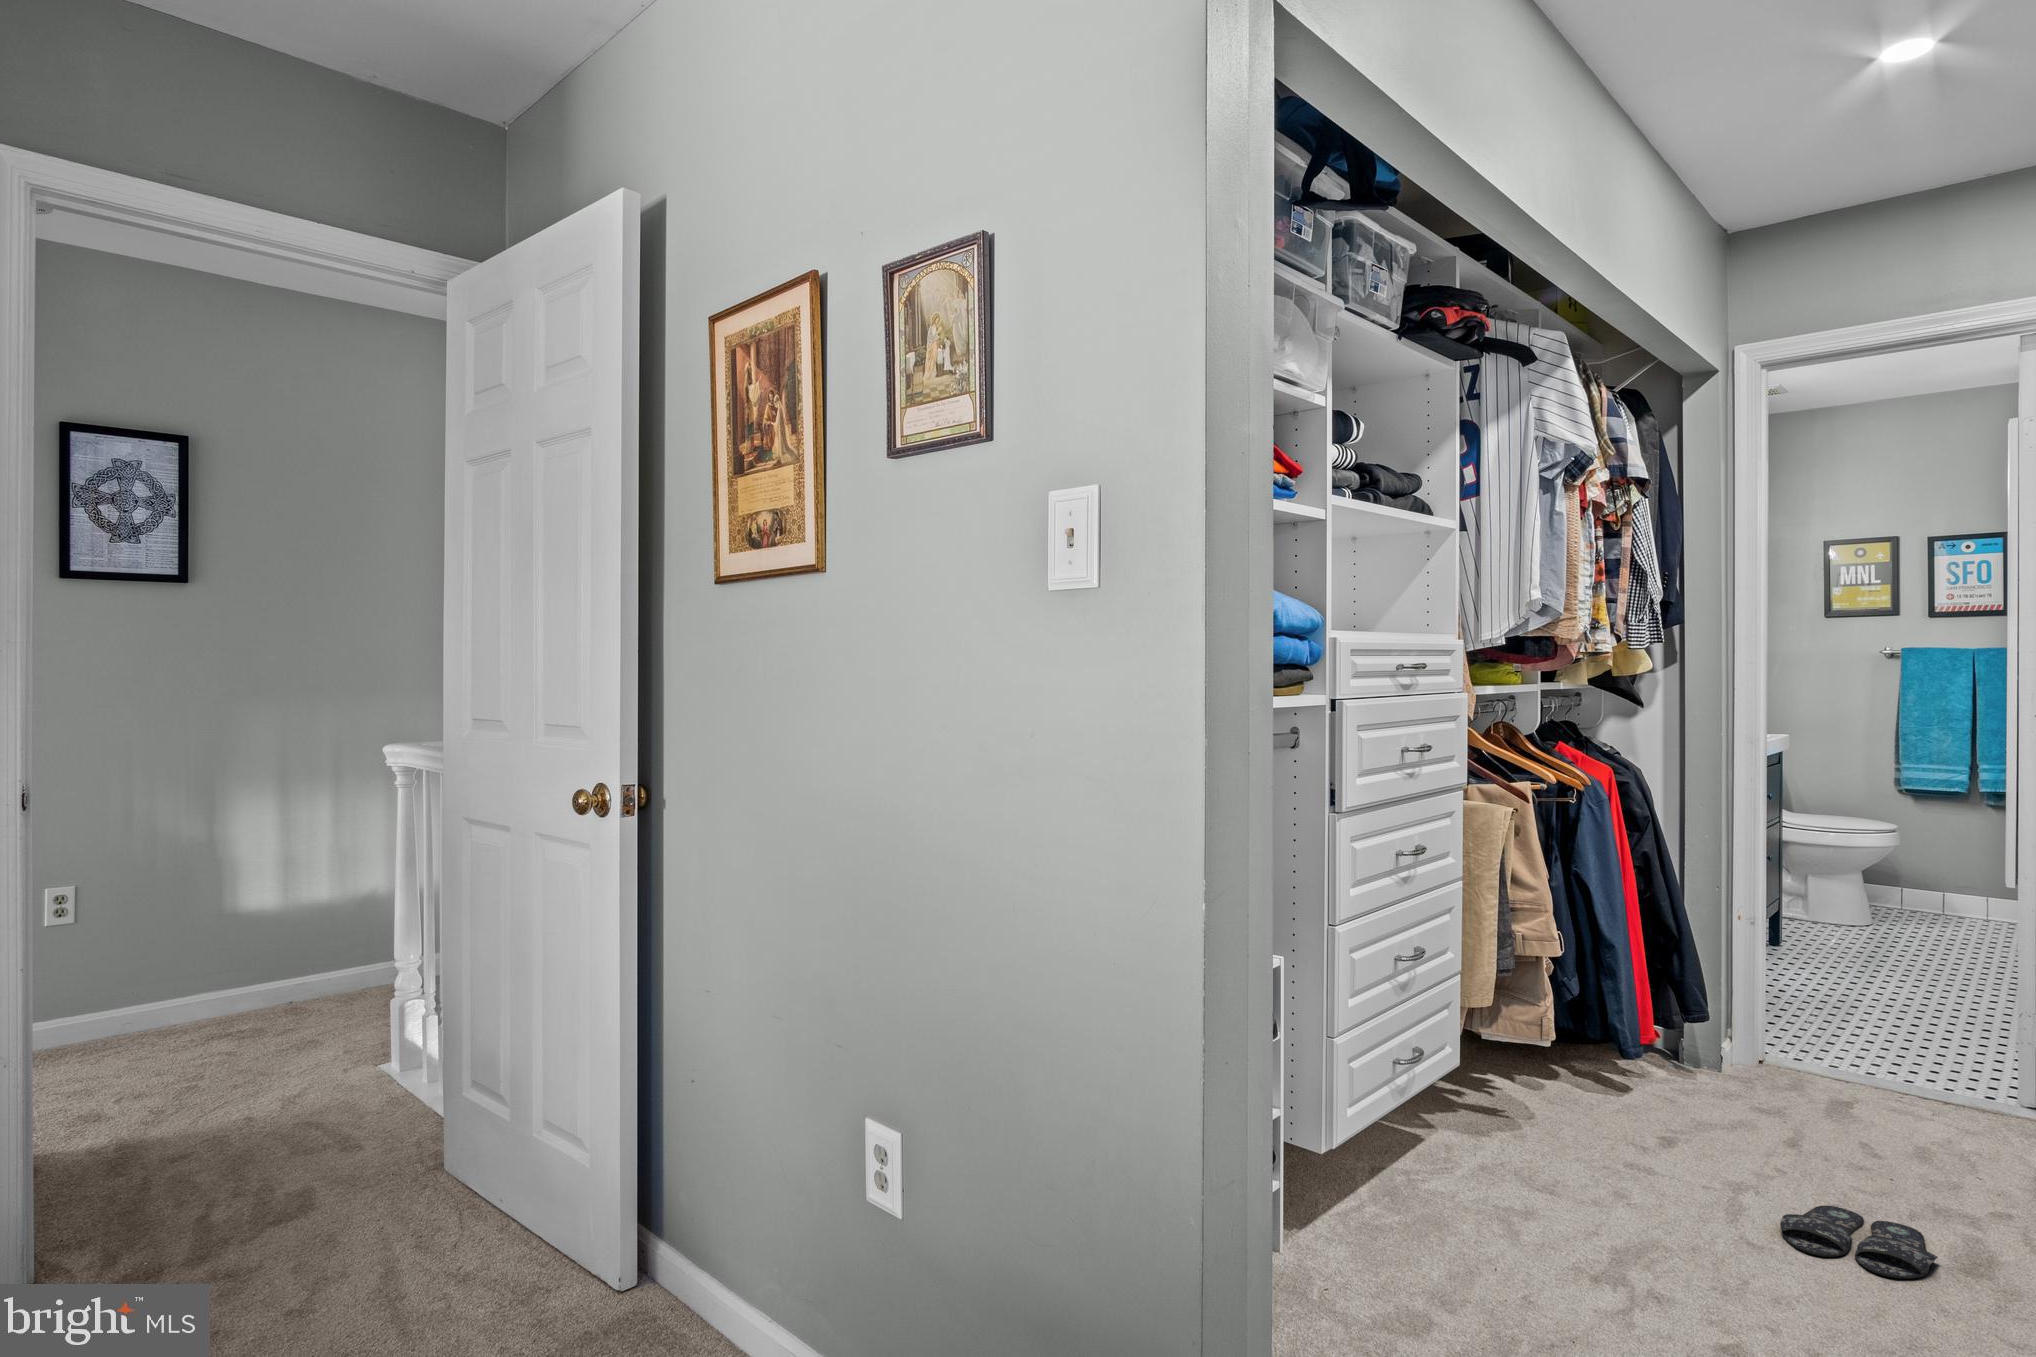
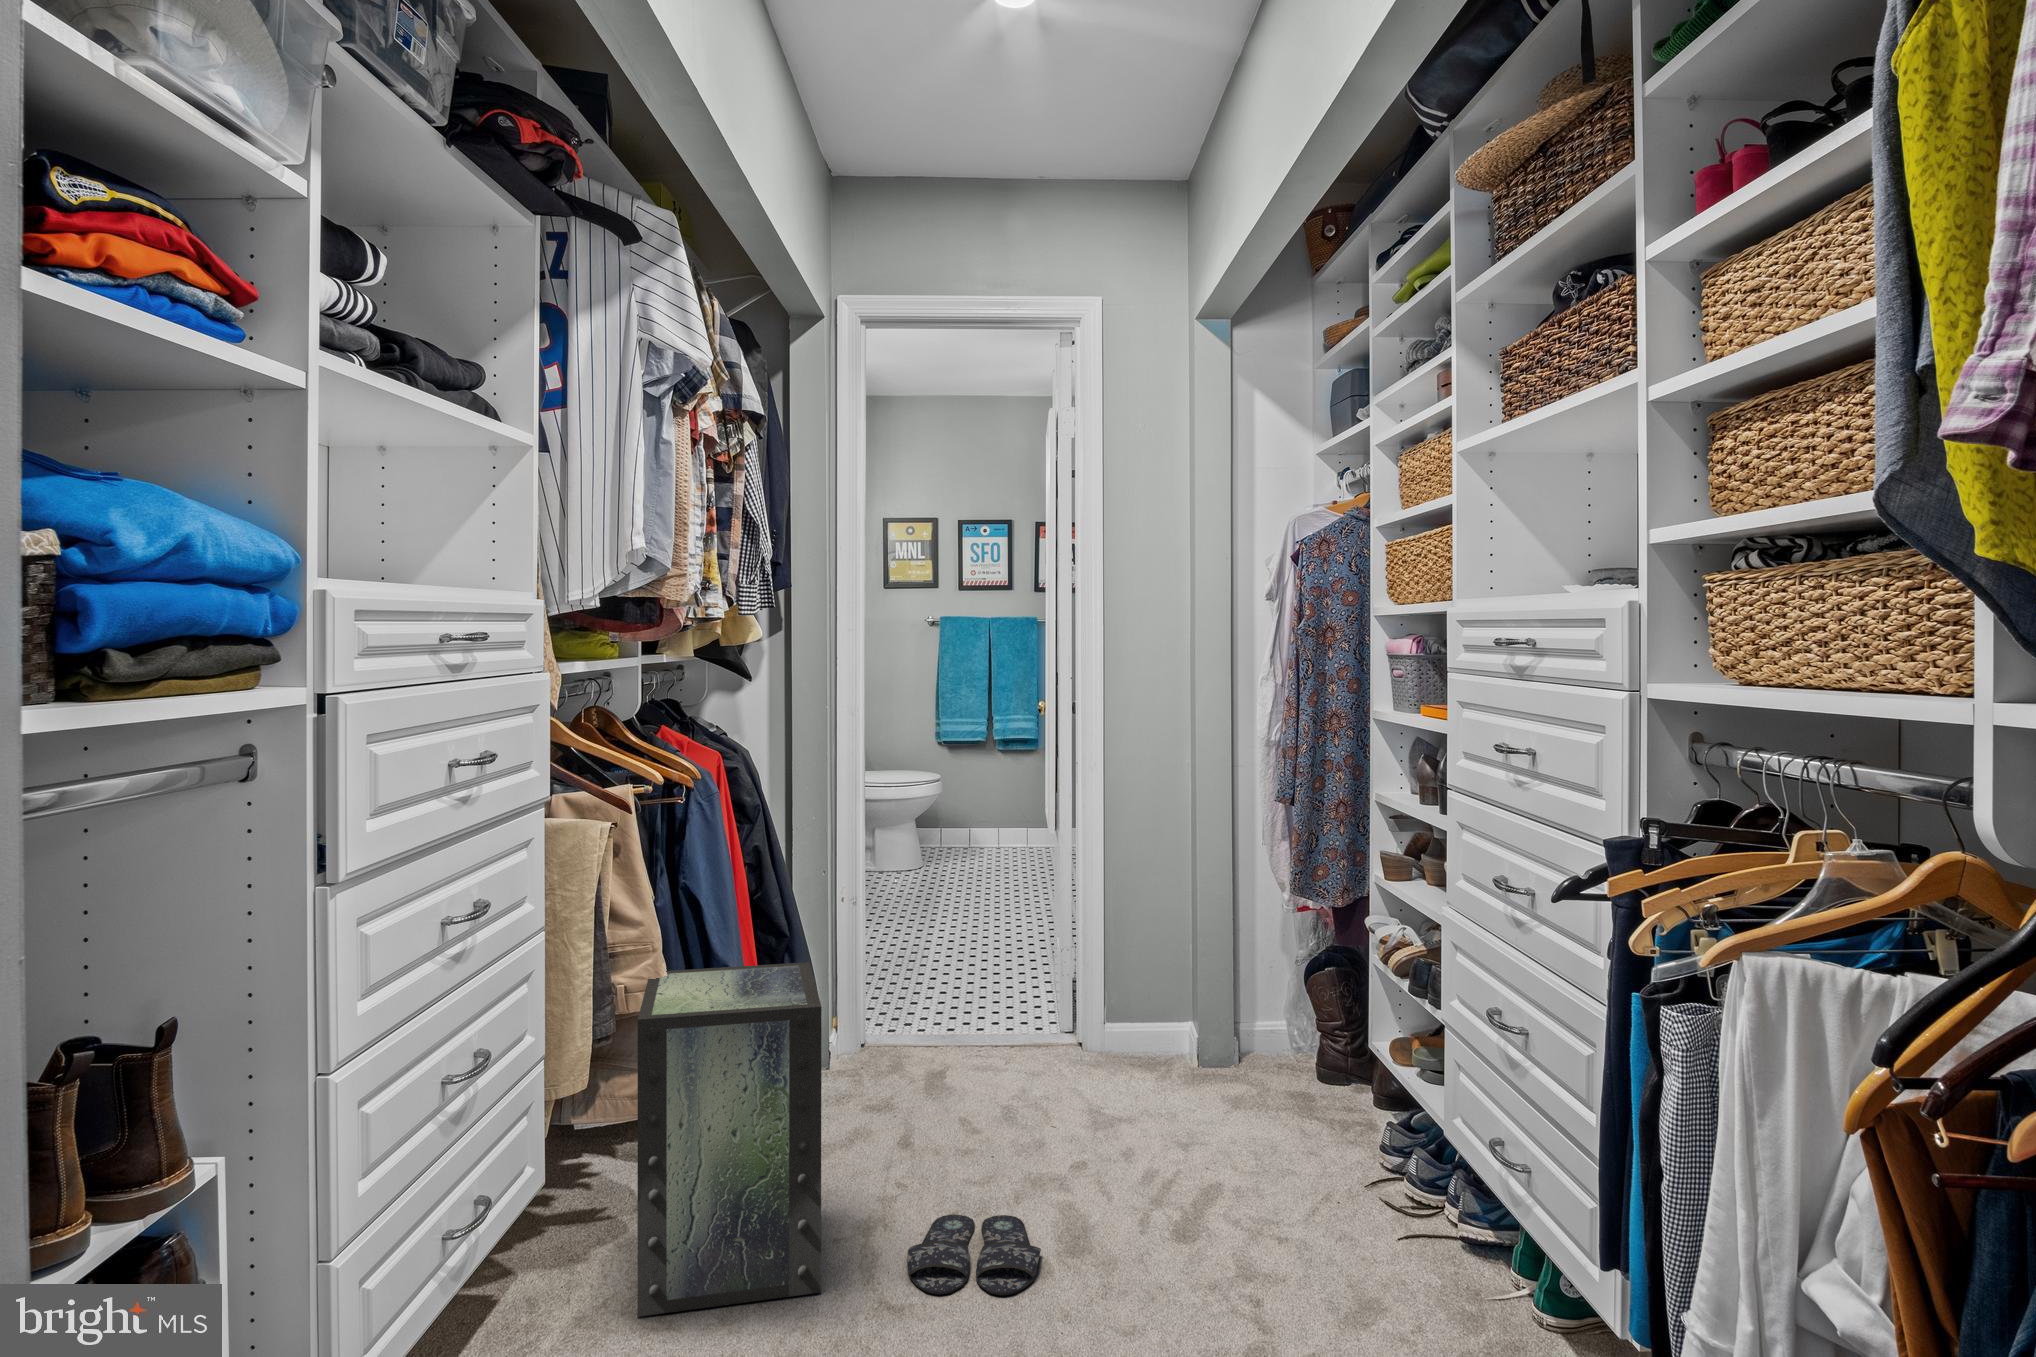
storage box: none [1529,932,1691,1217] -> present [637,962,822,1317]

